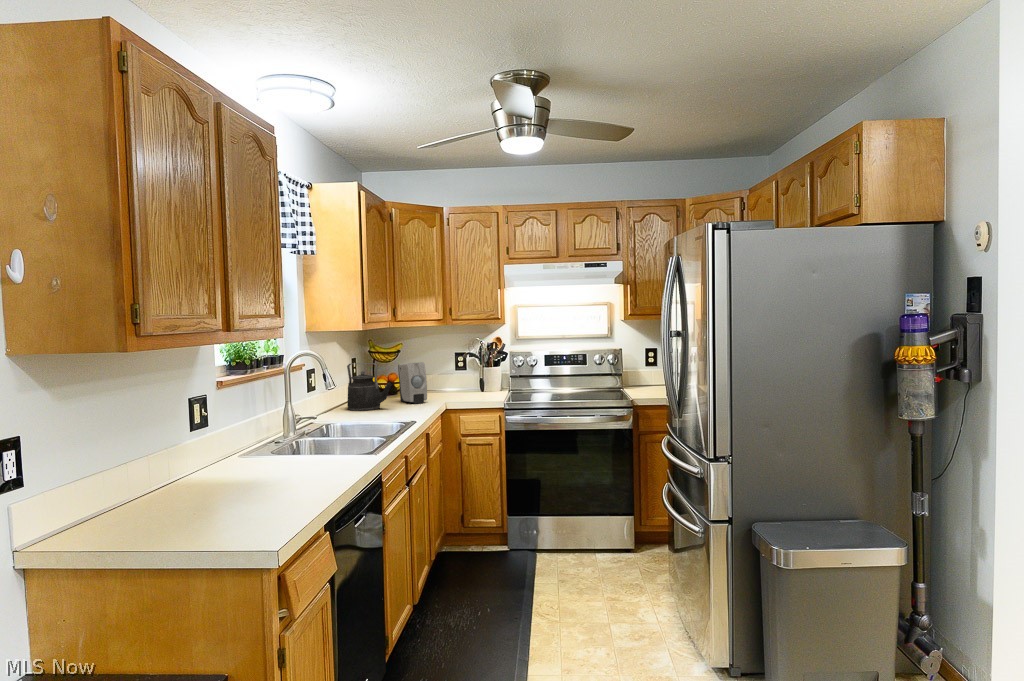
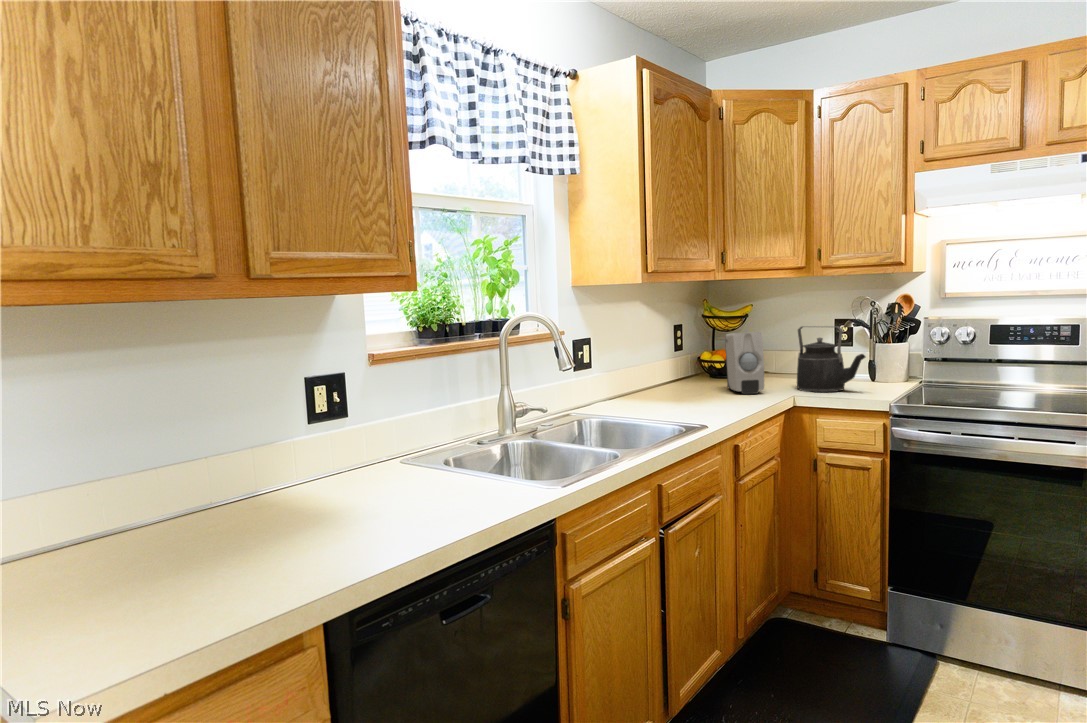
kettle: present [347,363,393,411] -> present [797,326,865,392]

